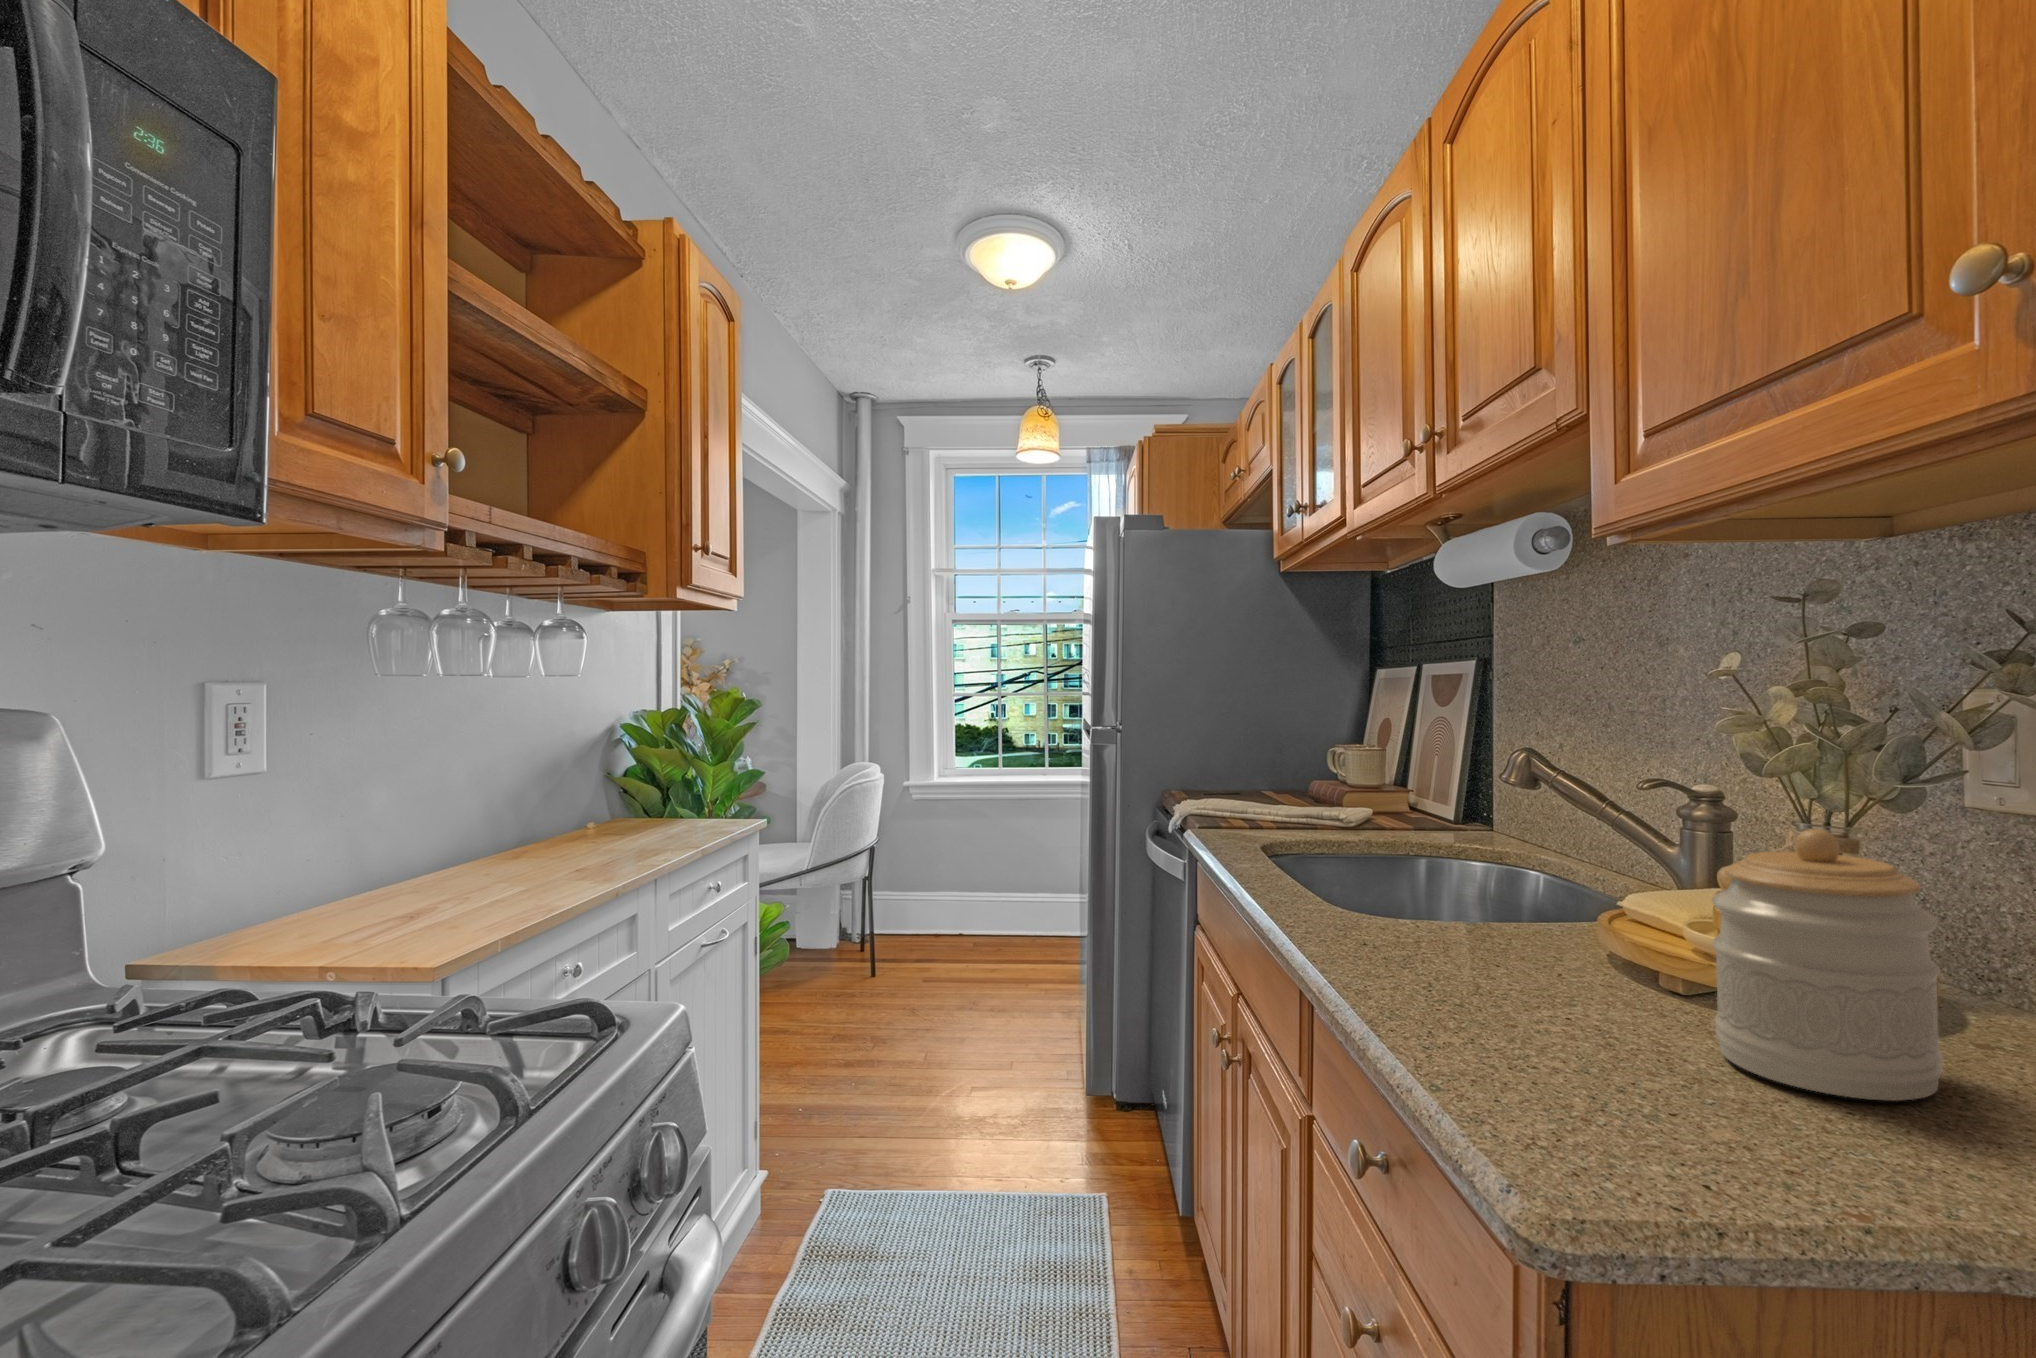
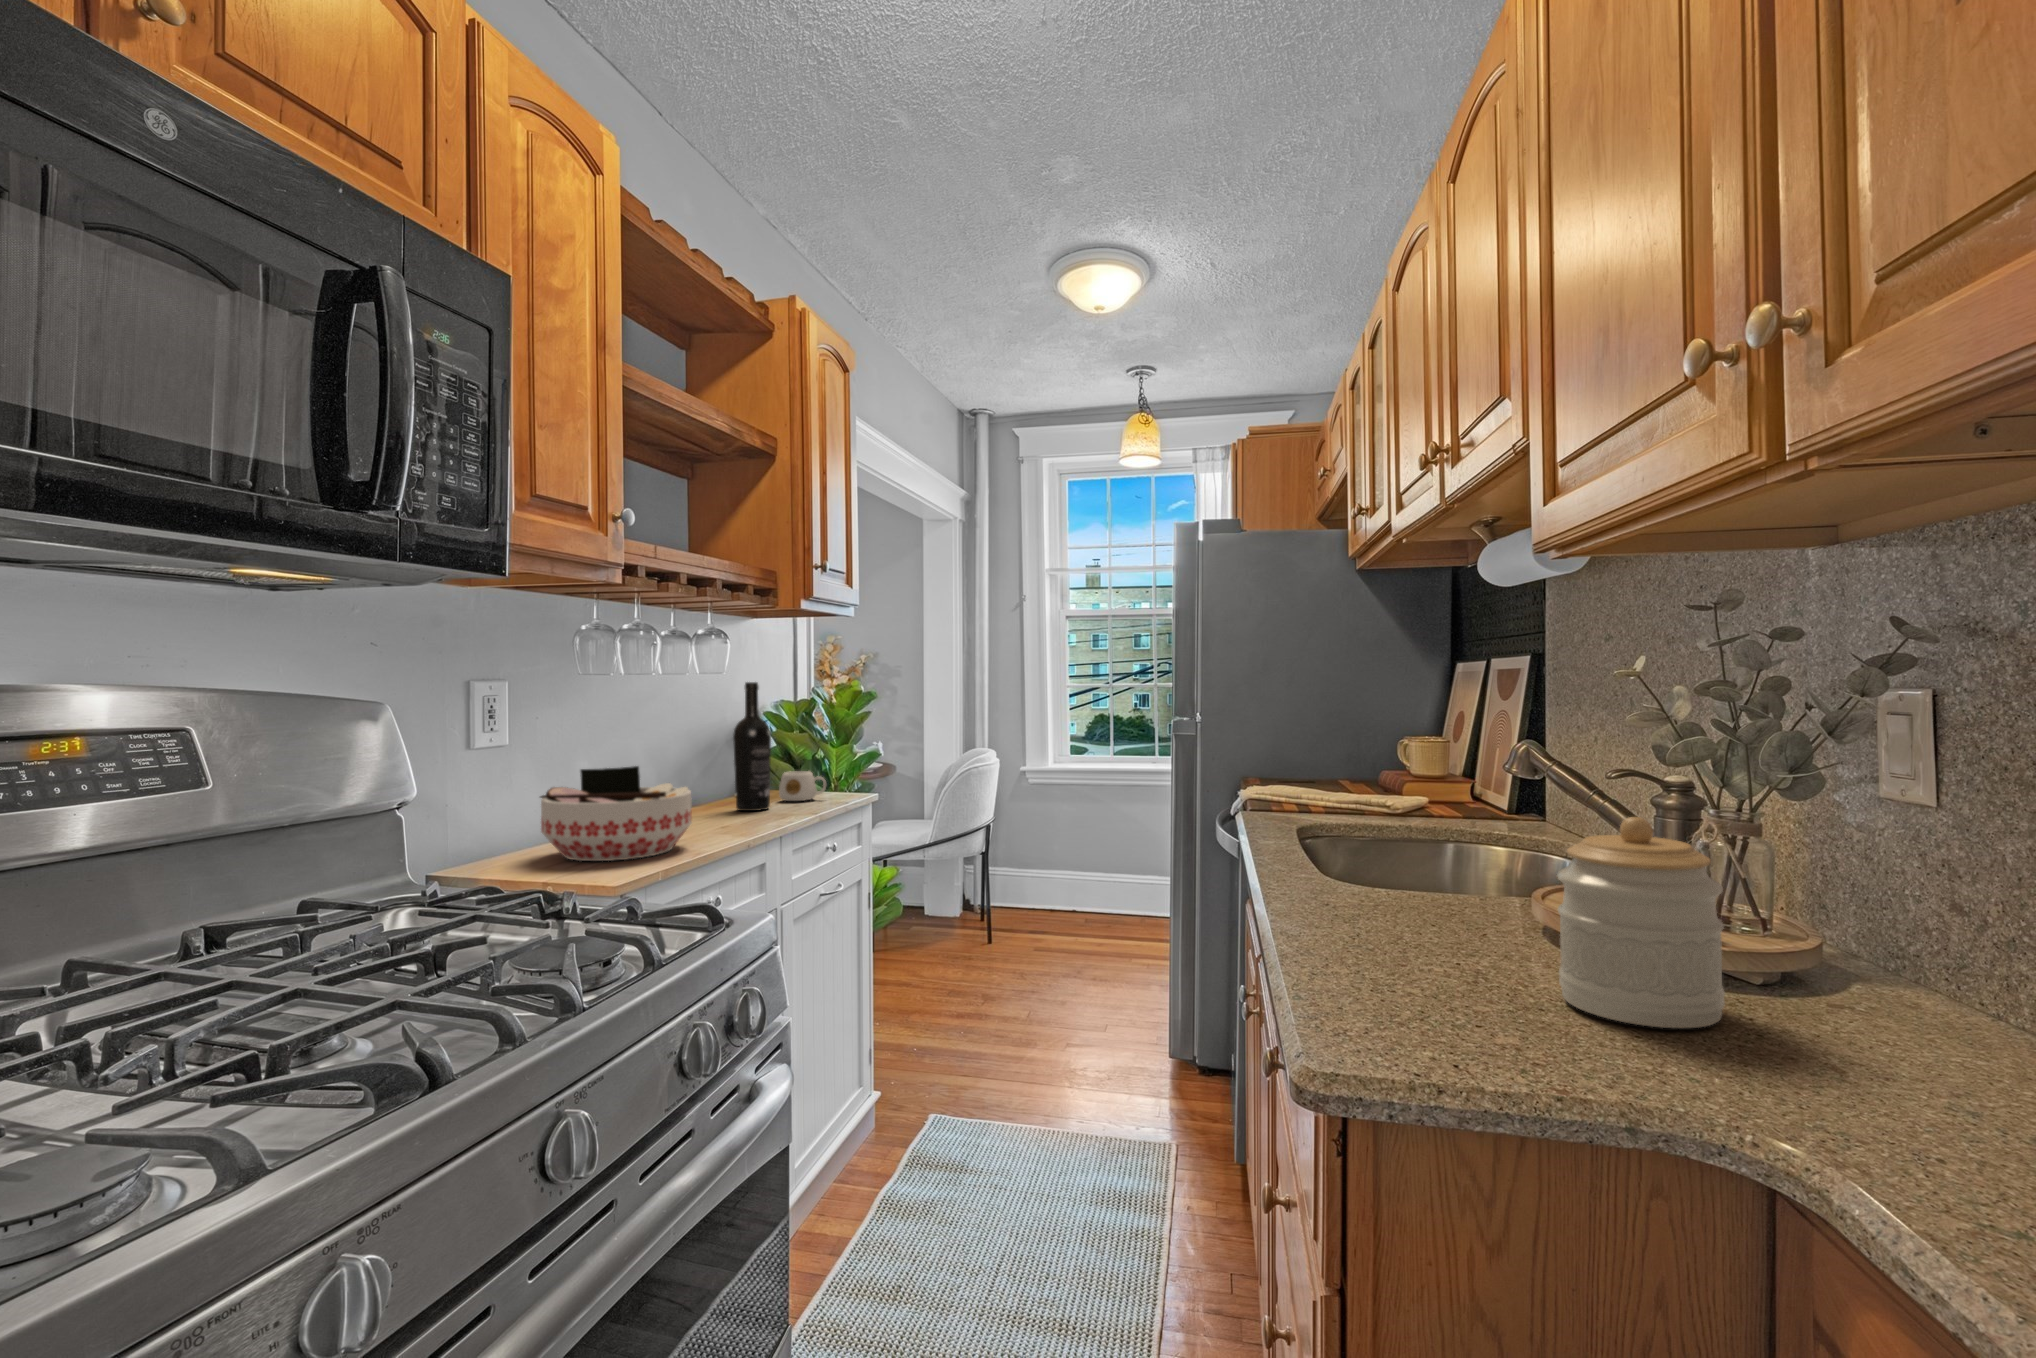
wine bottle: none [588,684,635,839] -> present [733,682,771,811]
bowl: none [326,786,538,912] -> present [540,766,692,861]
mug: none [643,790,702,826] -> present [779,771,826,801]

